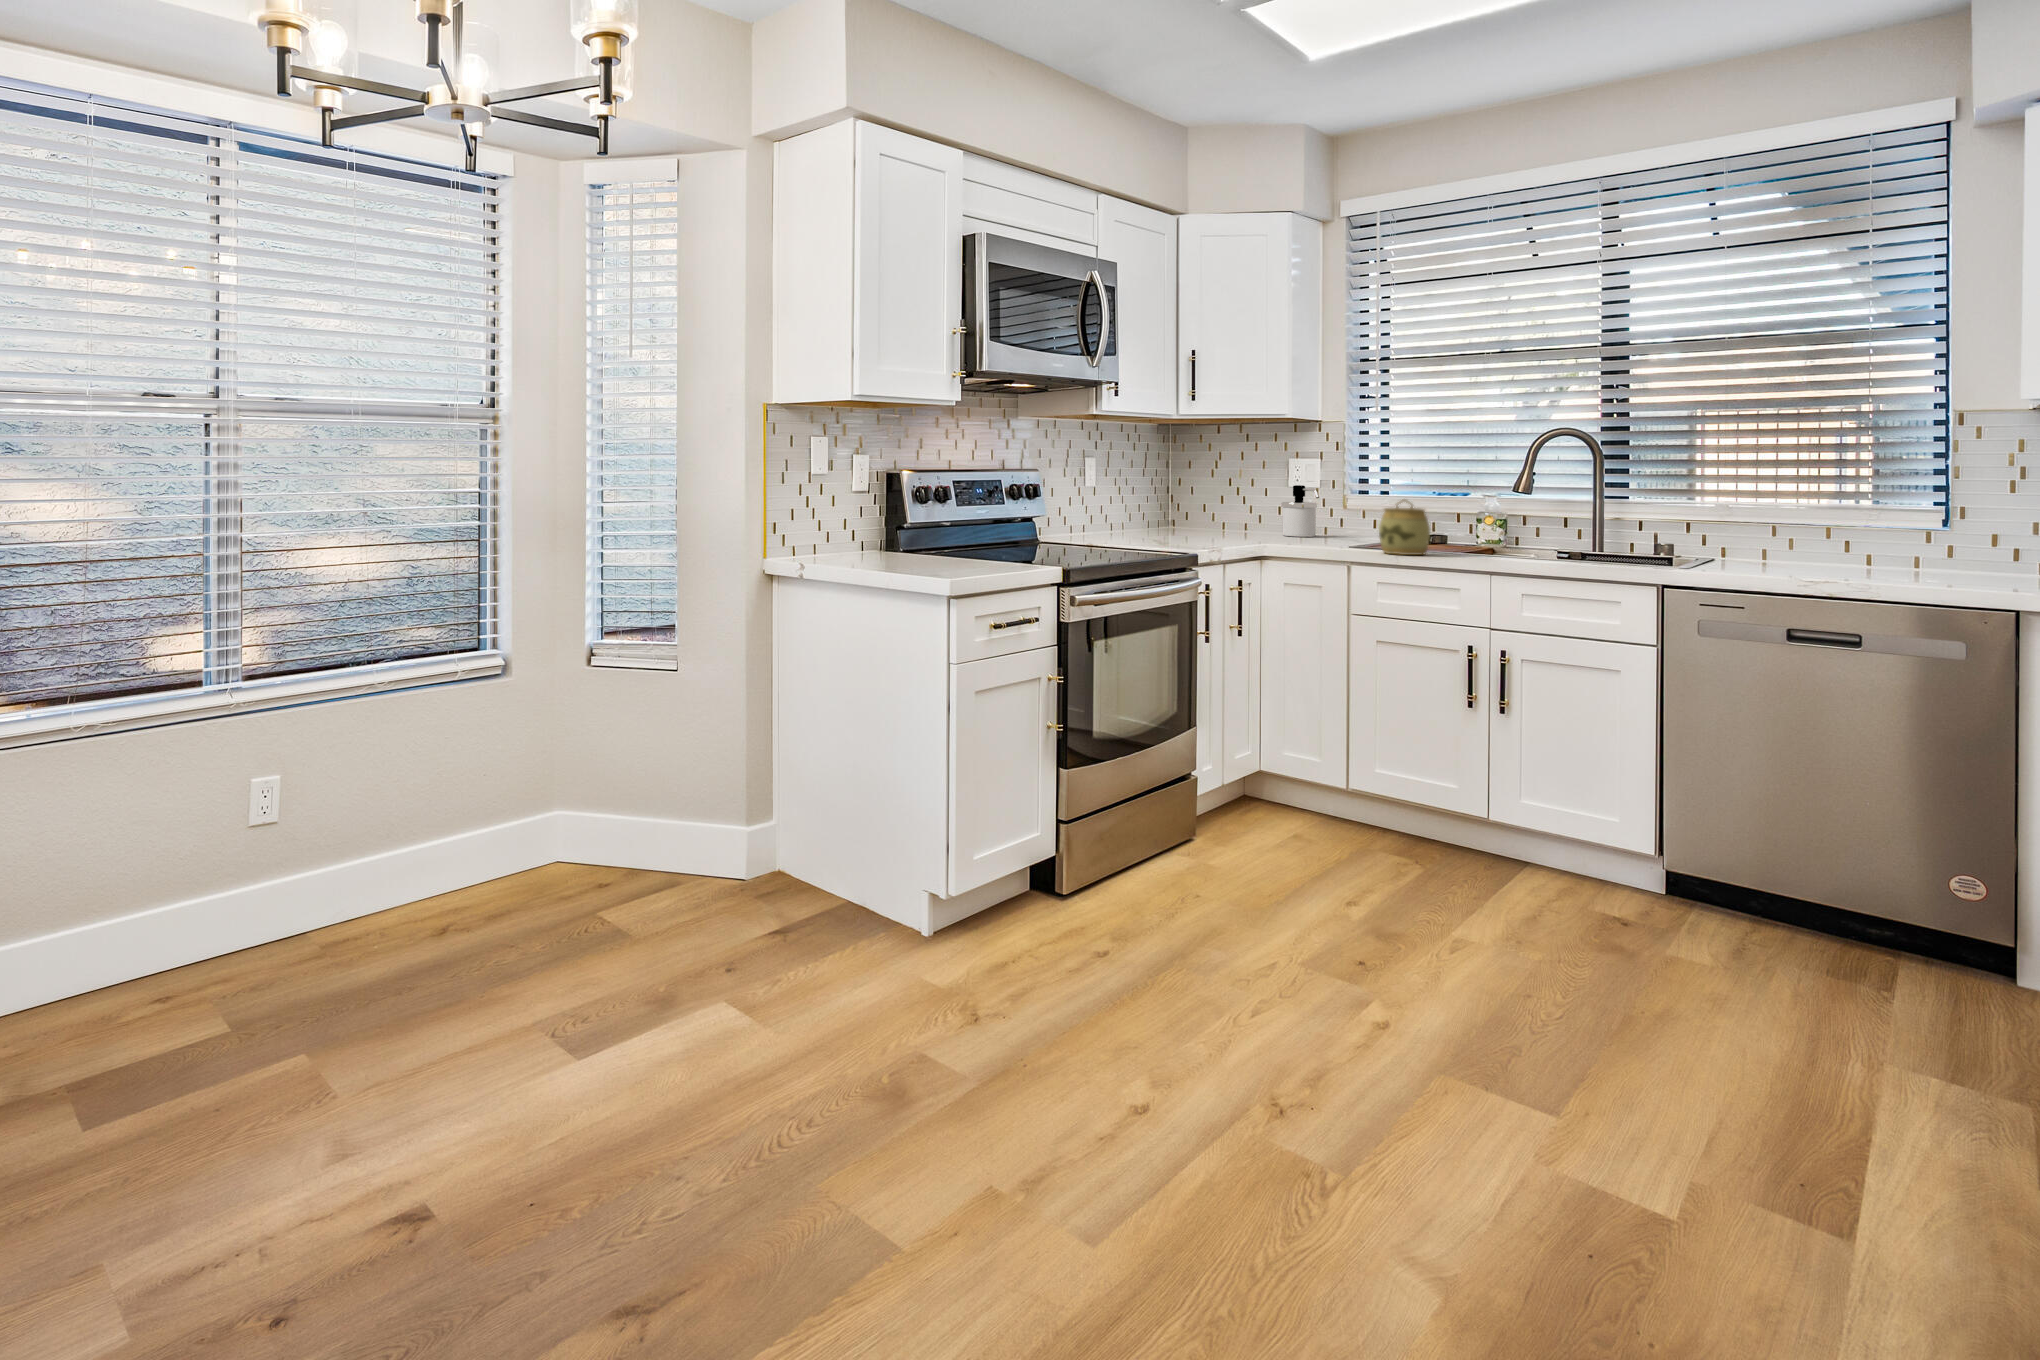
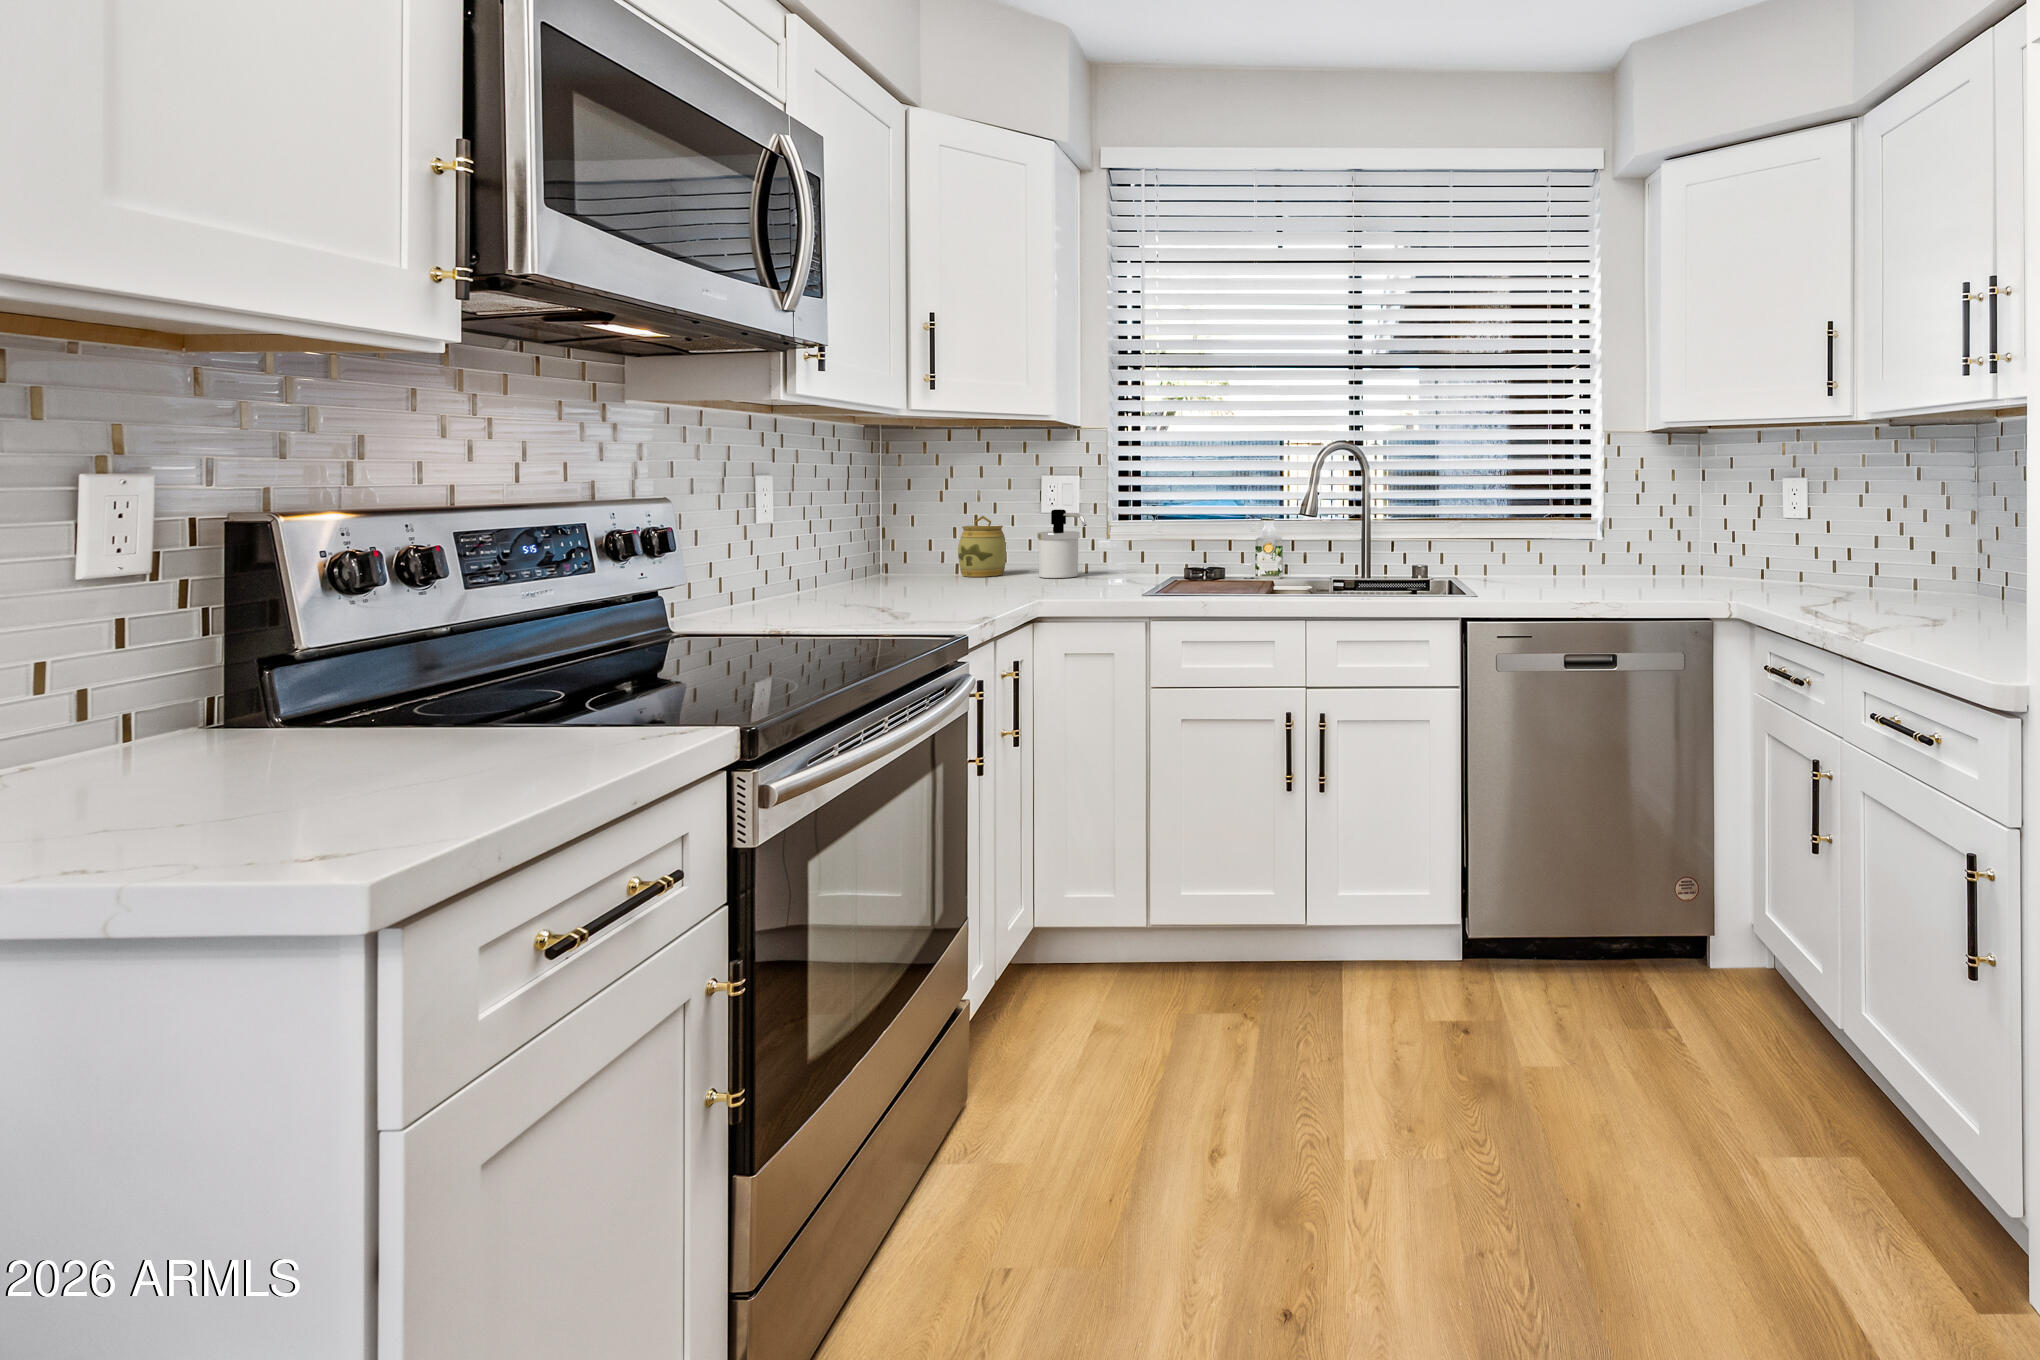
jar: present [1379,500,1430,555] -> present [958,516,1006,577]

